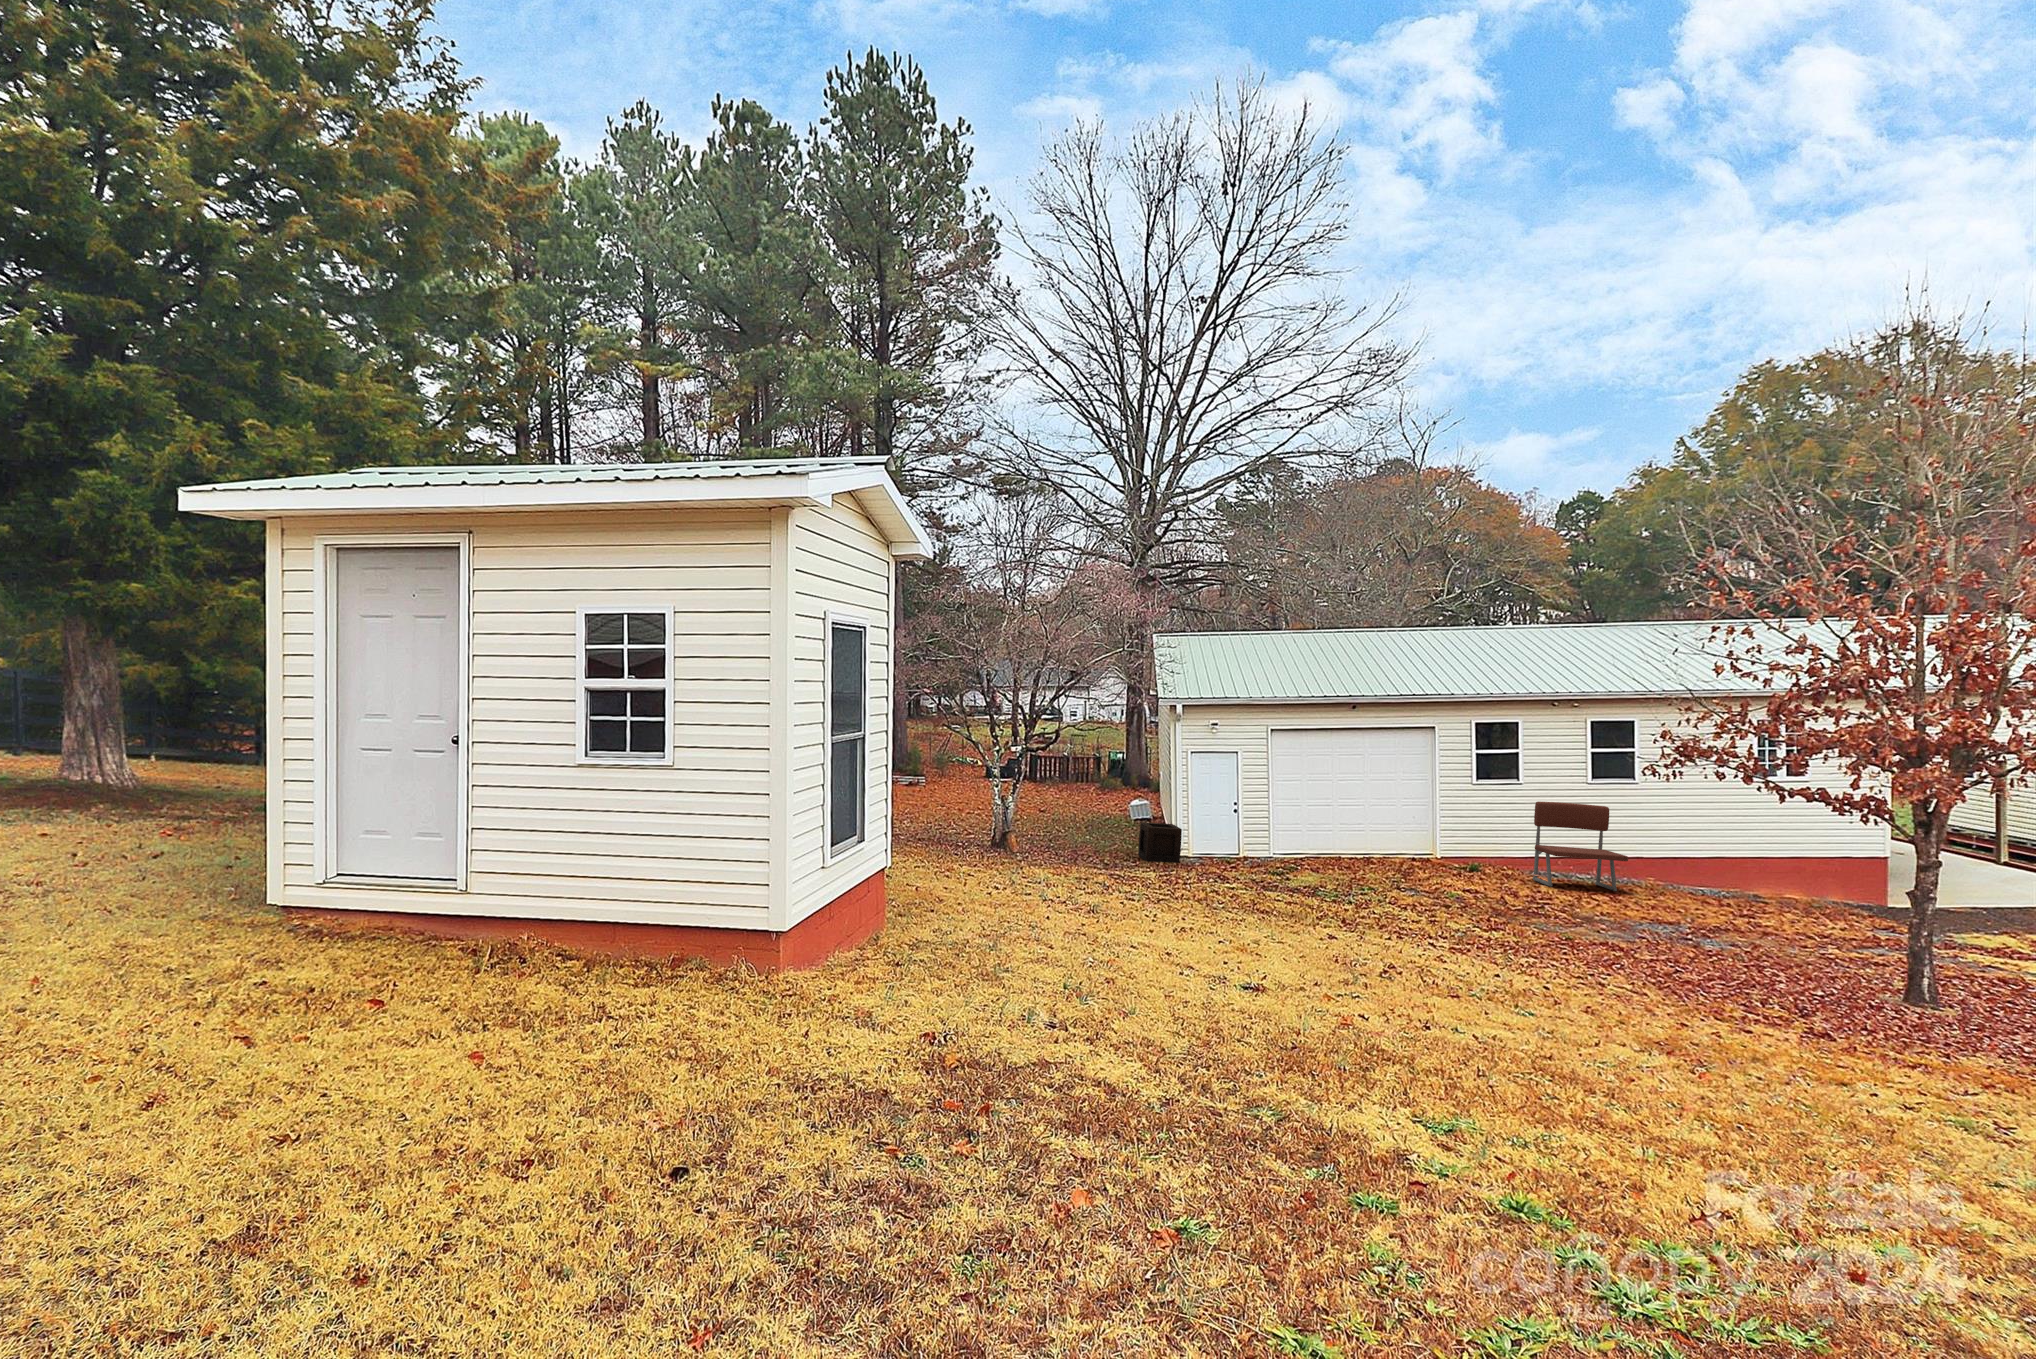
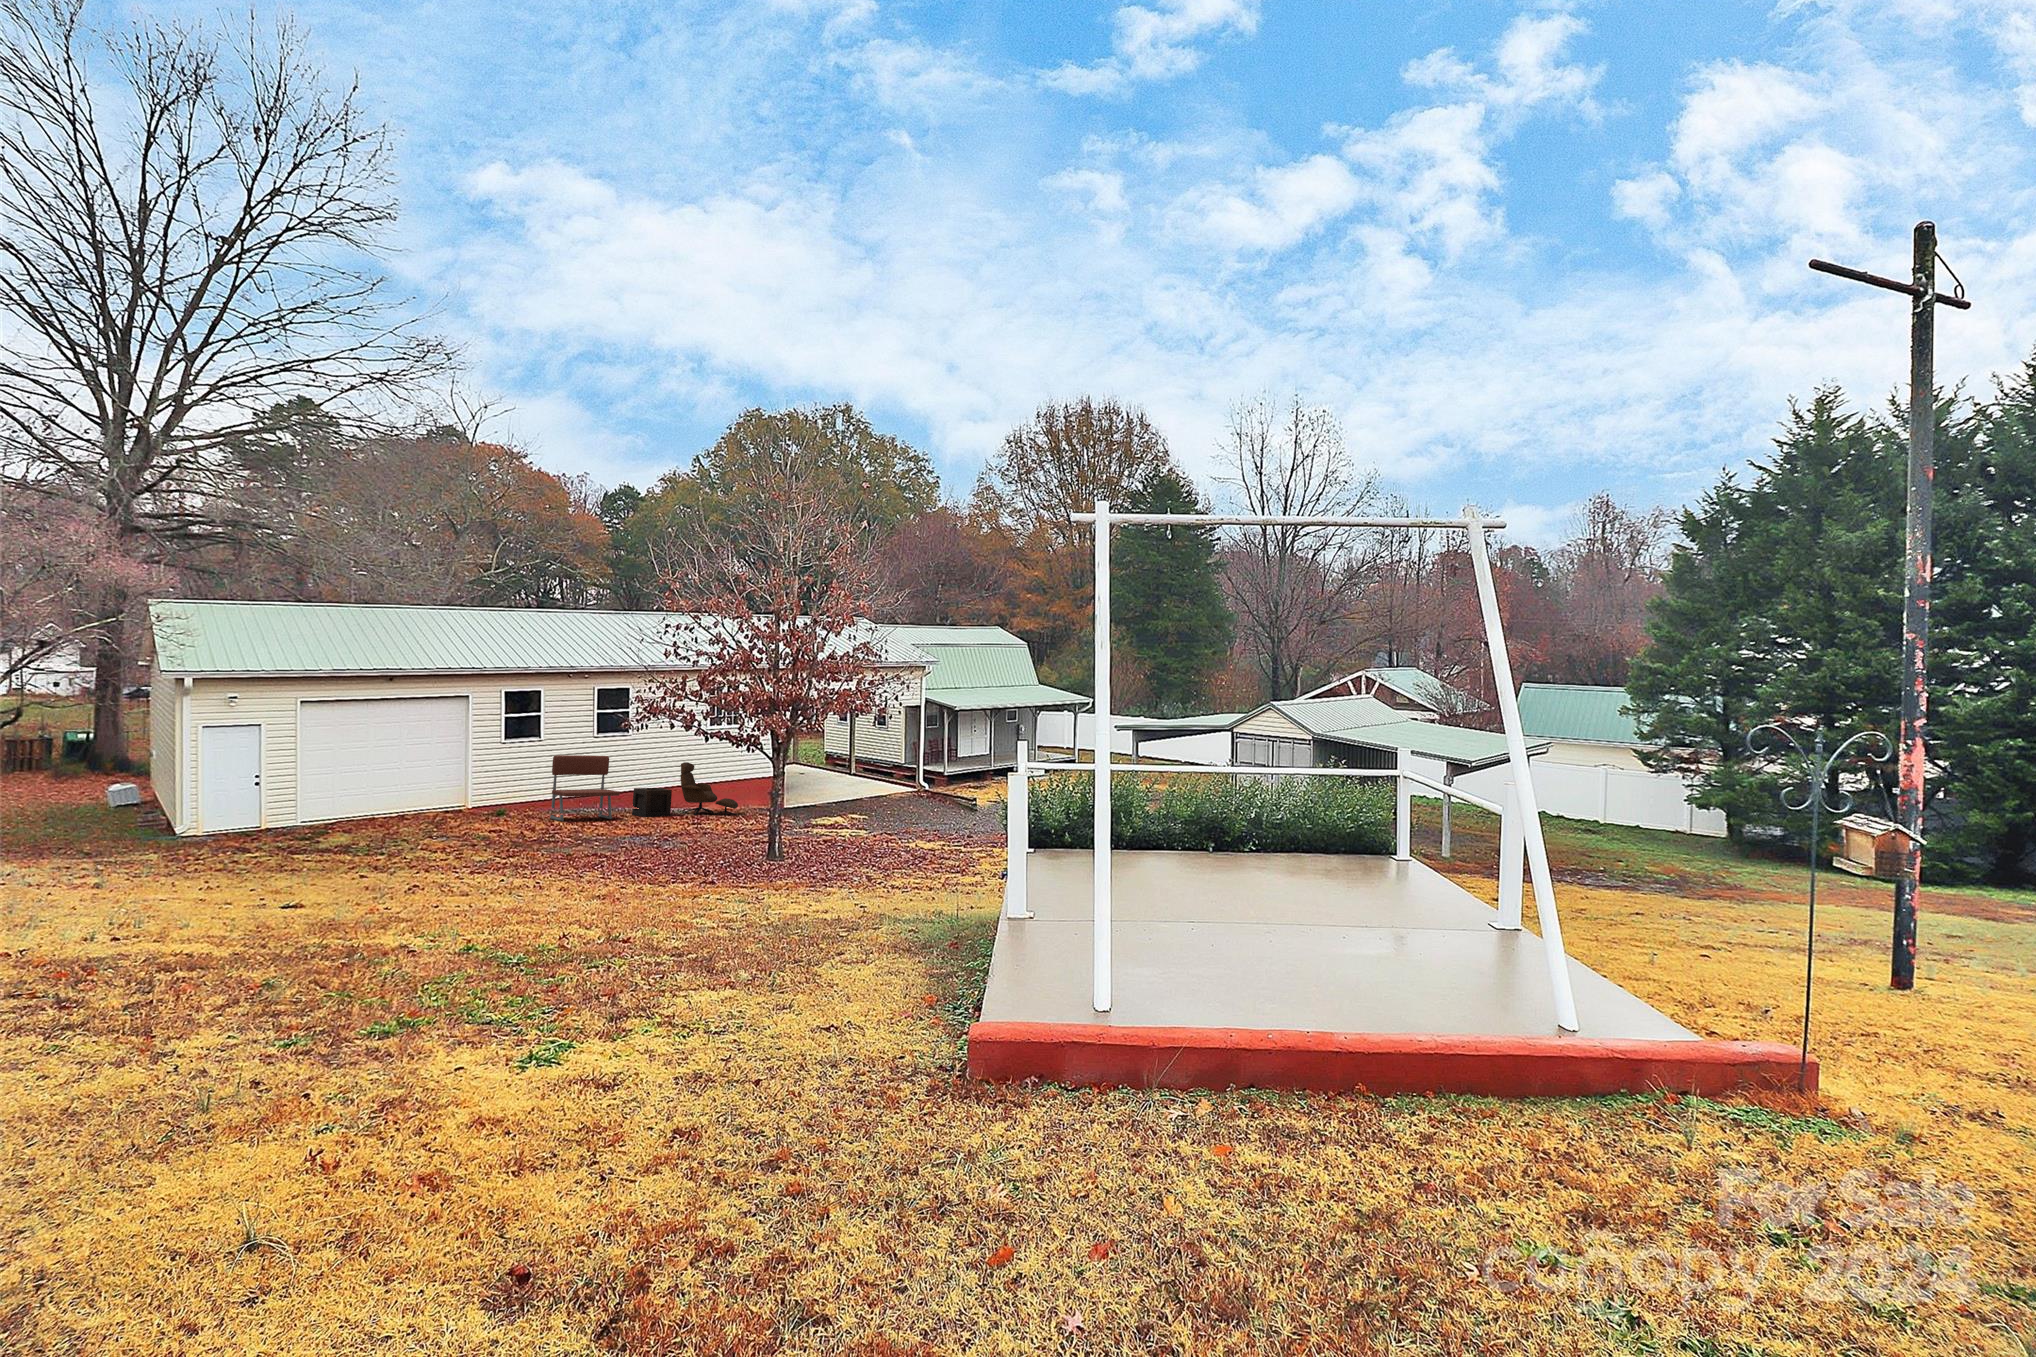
wooden crate: present [1138,822,1182,863] -> present [632,788,672,817]
lounge chair: none [1714,822,1814,908] -> present [681,762,738,816]

